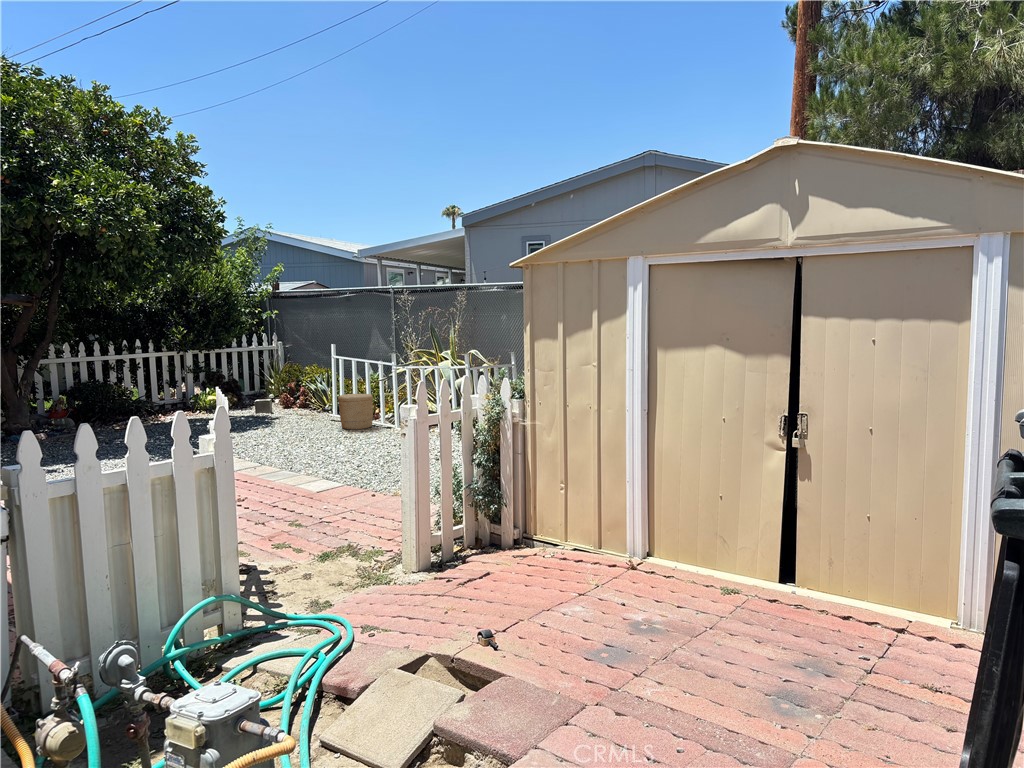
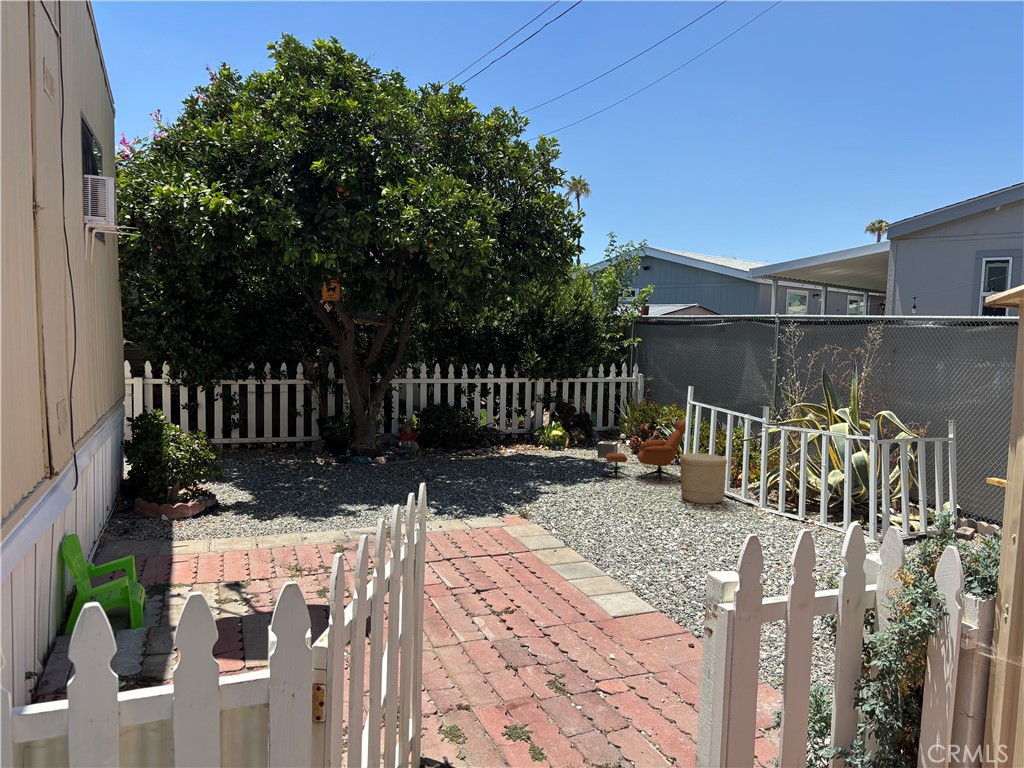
lounge chair: none [269,372,335,424] -> present [601,420,685,482]

